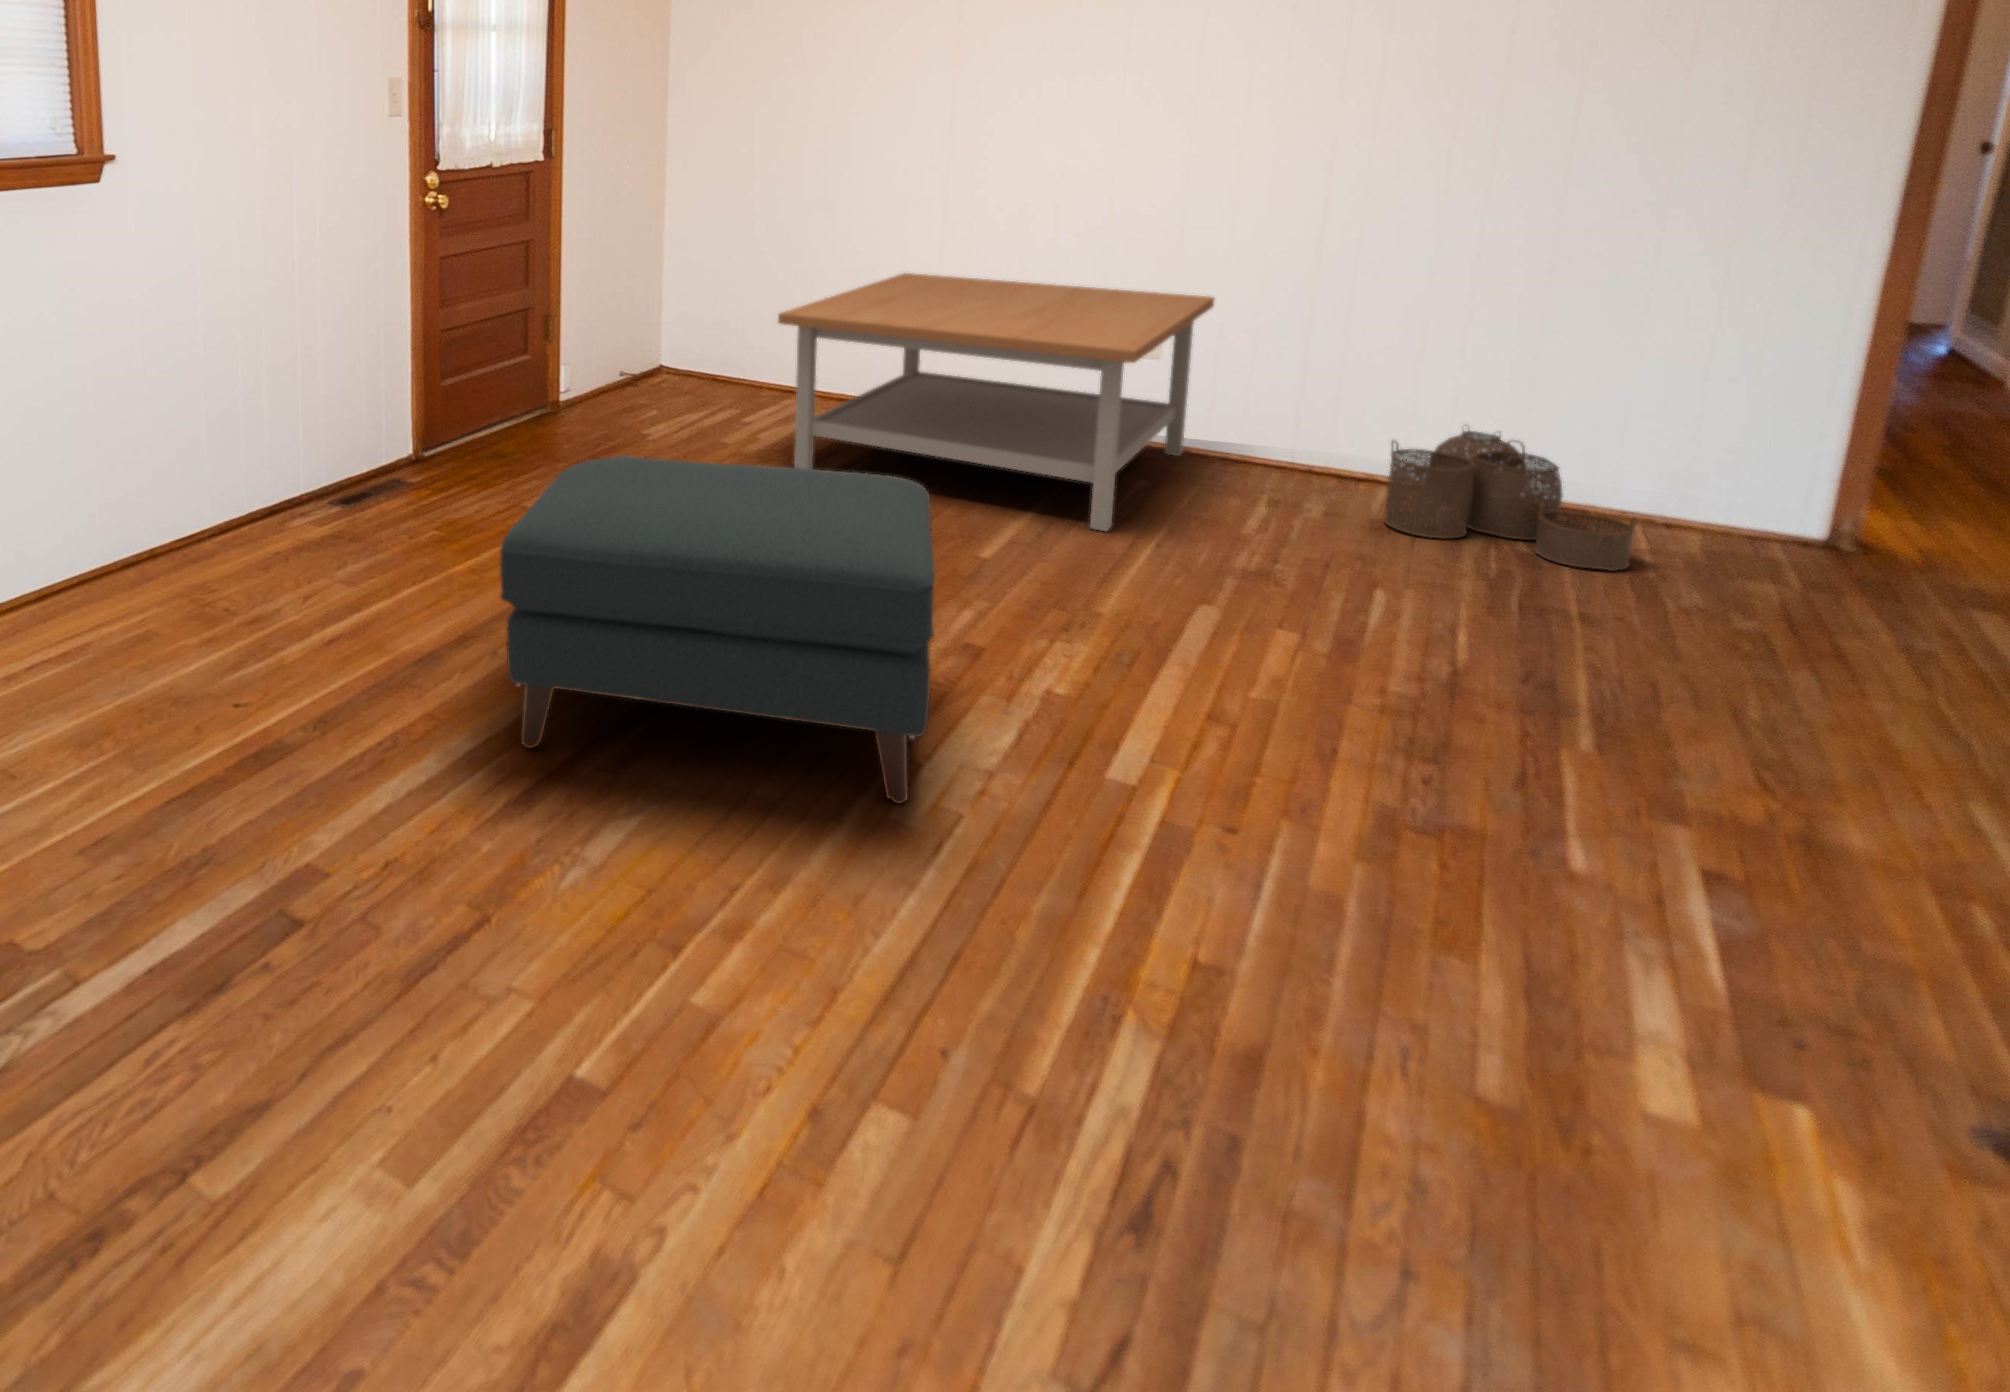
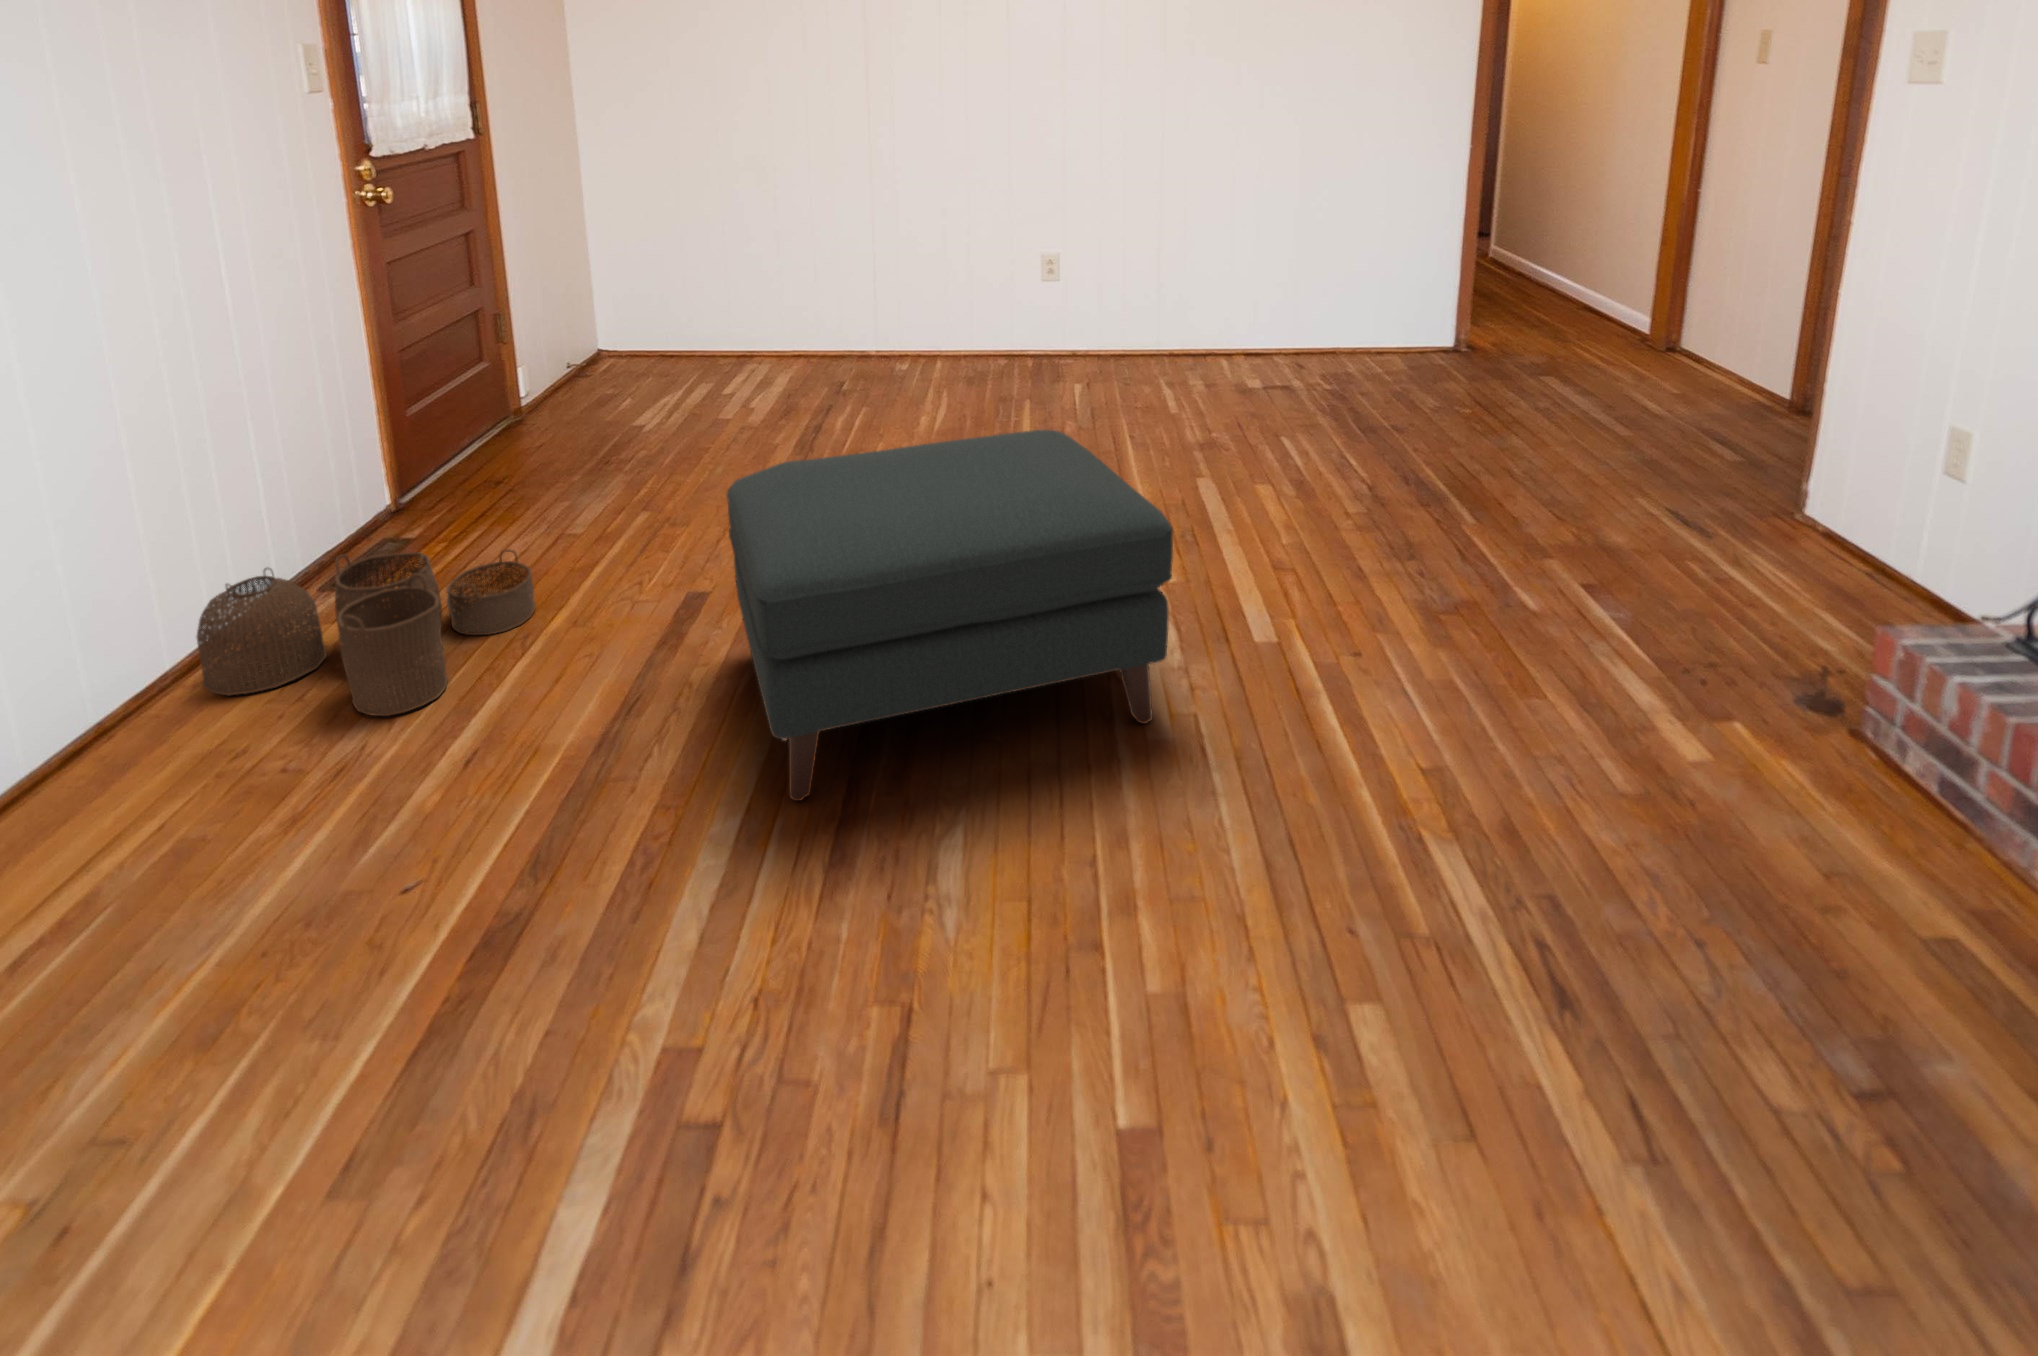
coffee table: present [778,273,1214,531] -> none [788,229,1107,434]
woven basket: present [1384,430,1637,571] -> present [197,549,535,716]

